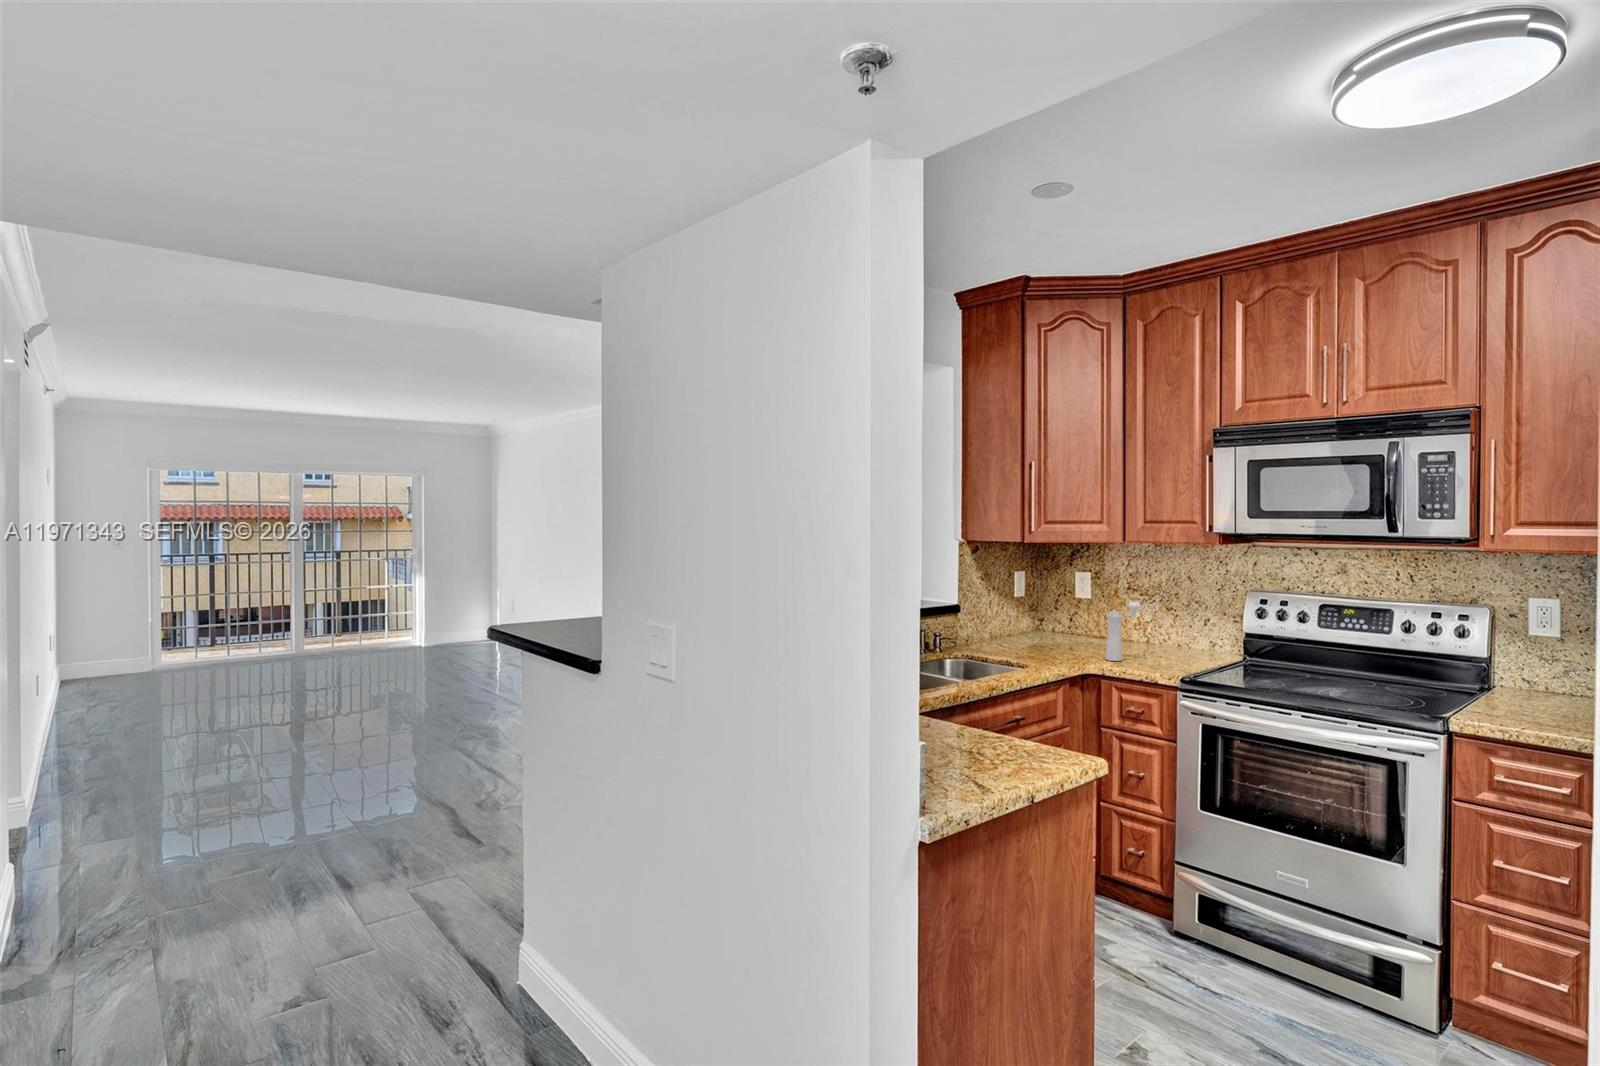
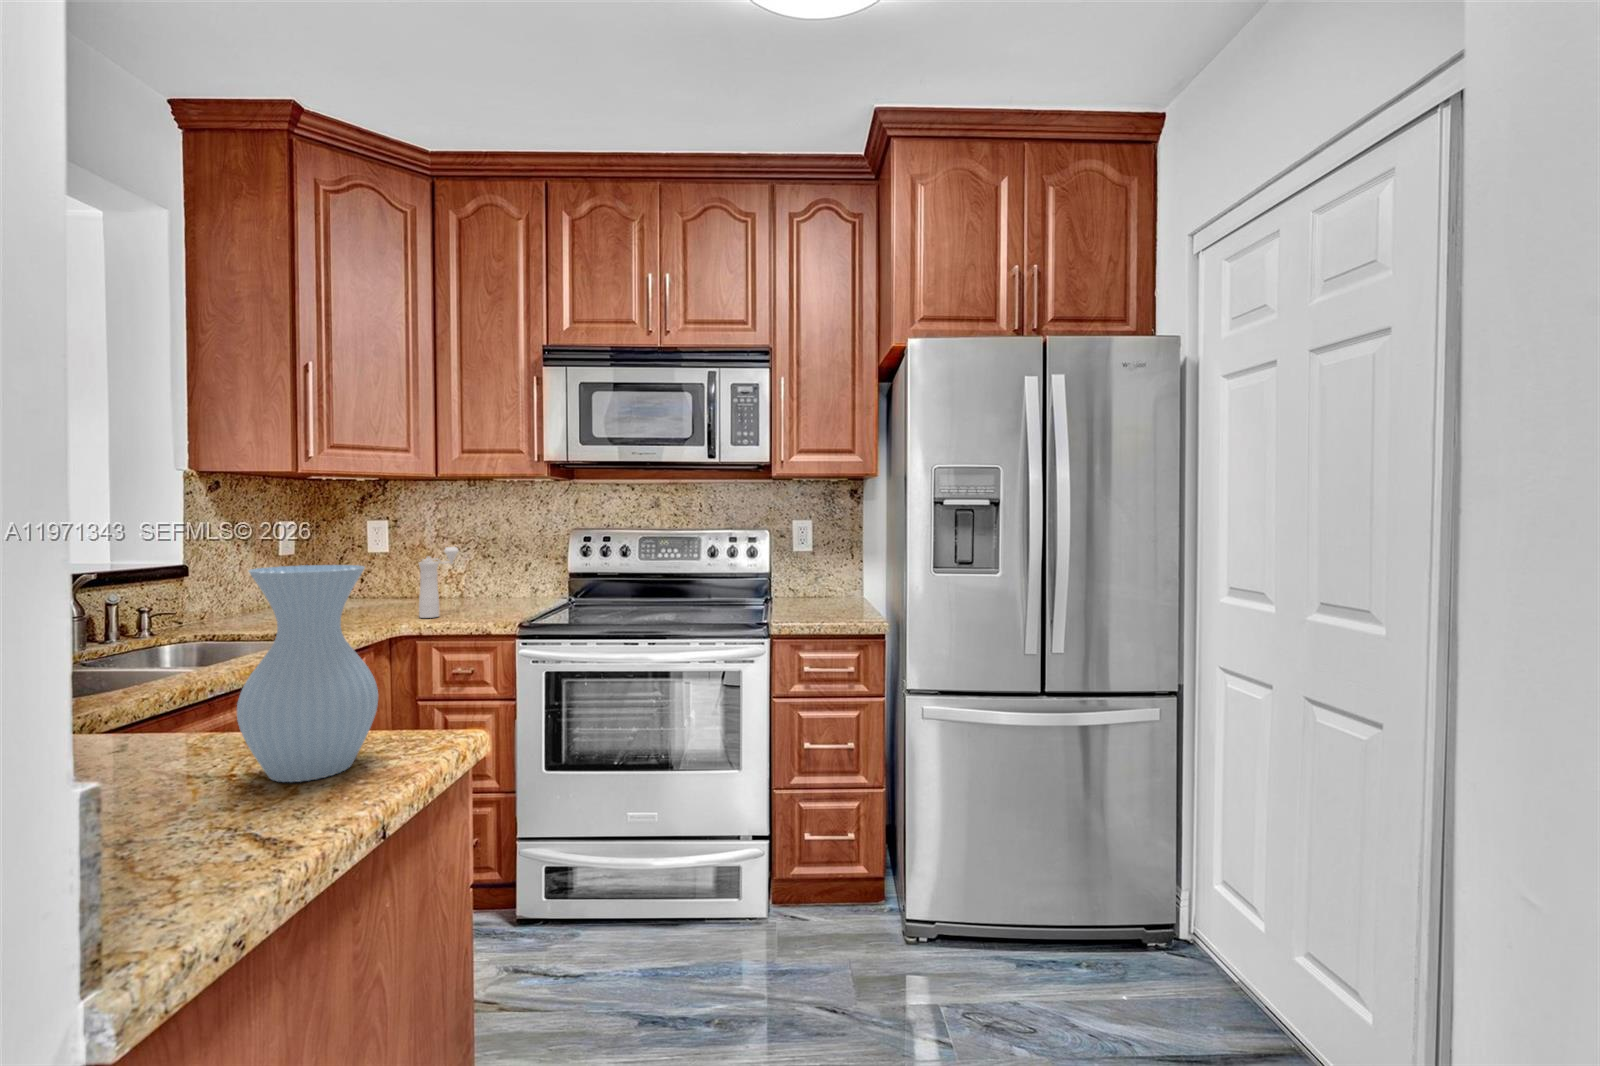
vase: none [973,645,1039,764] -> present [237,565,378,782]

